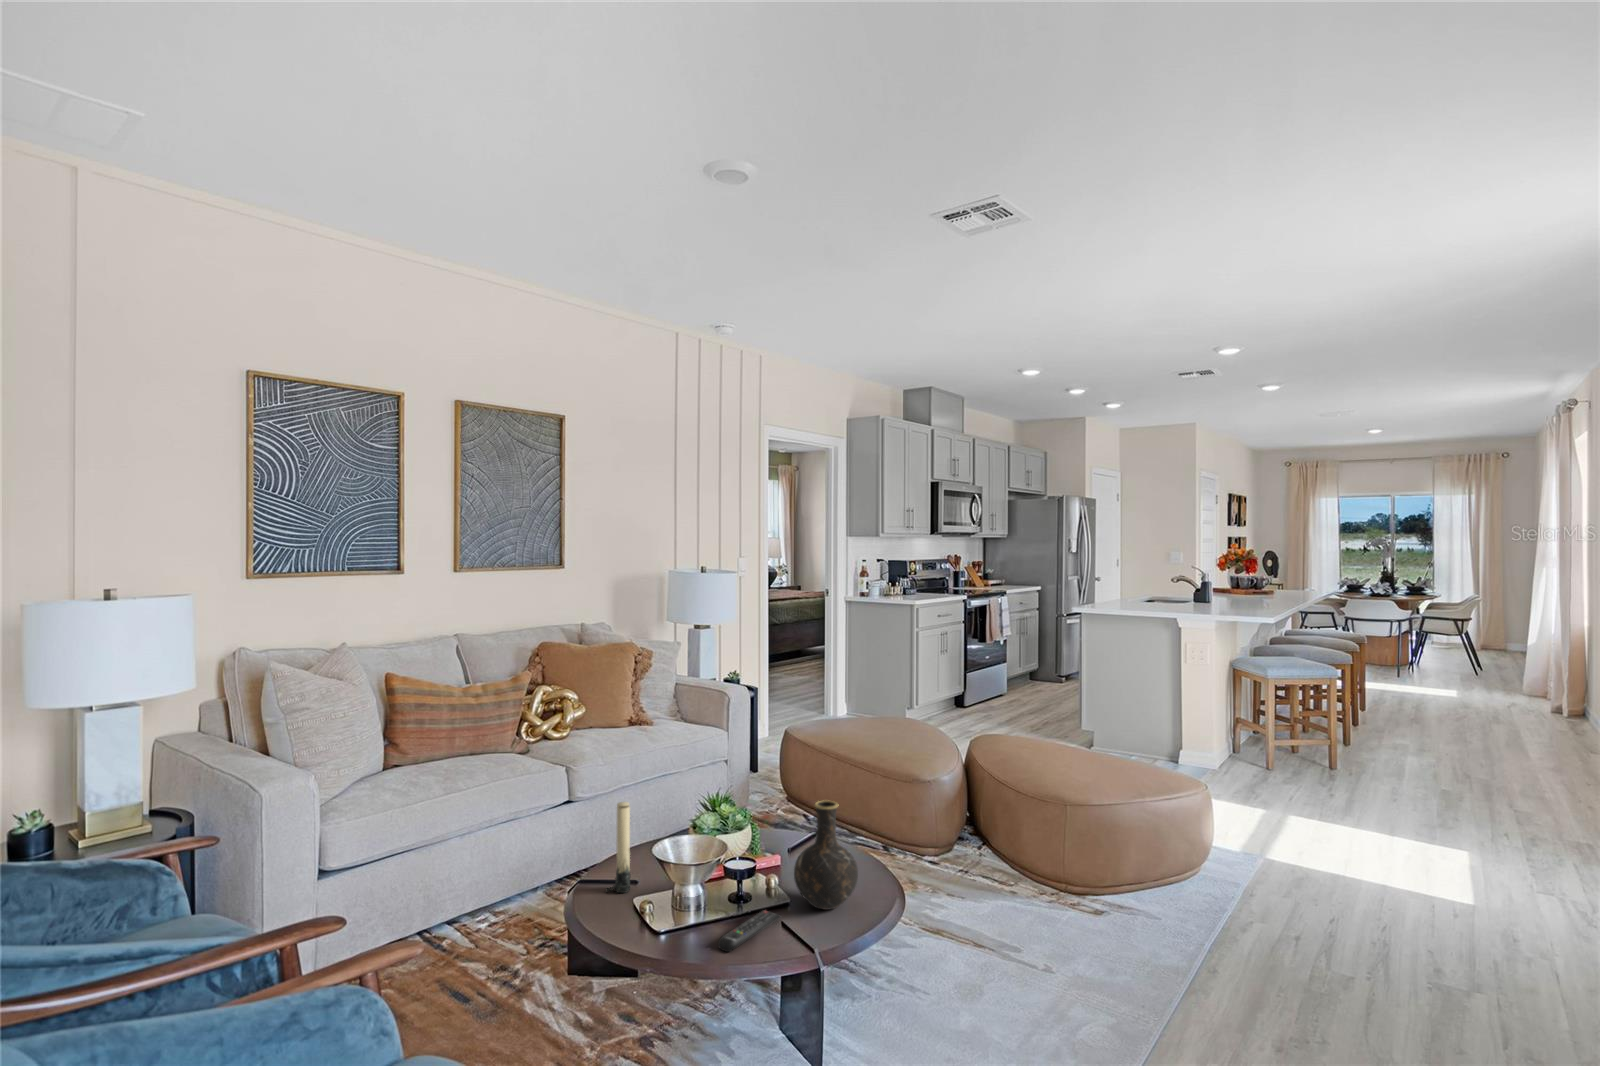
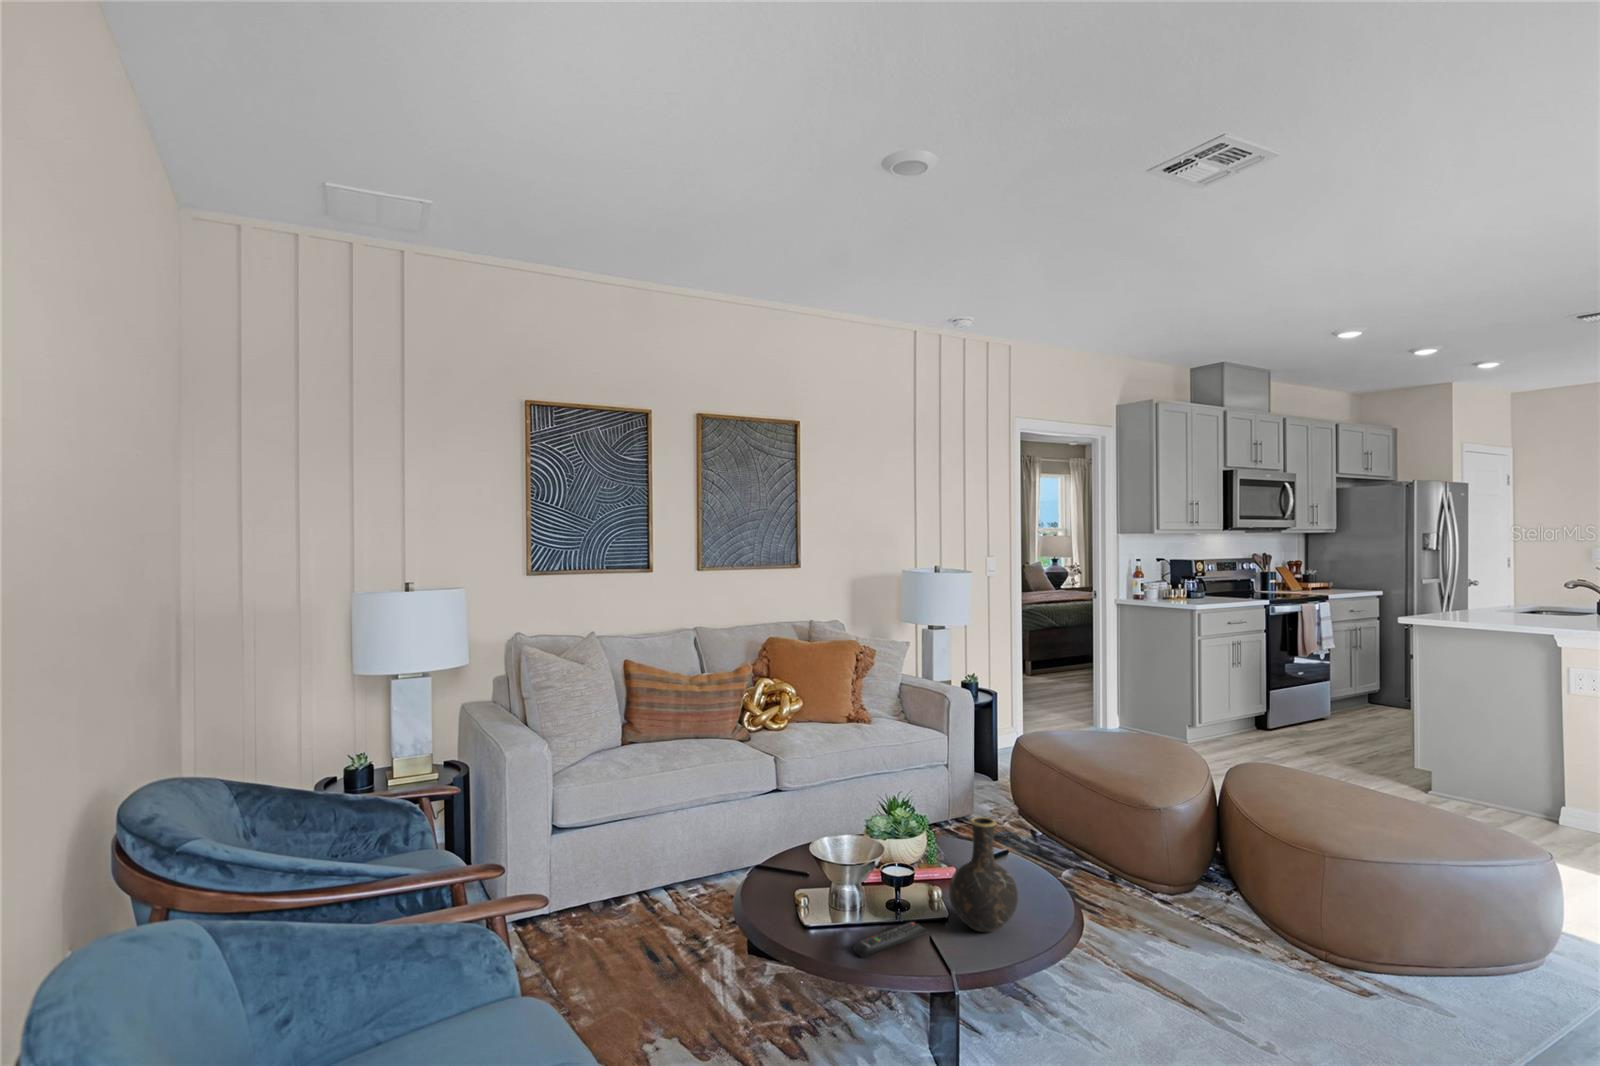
candle: present [606,802,630,893] -> none [774,796,797,884]

